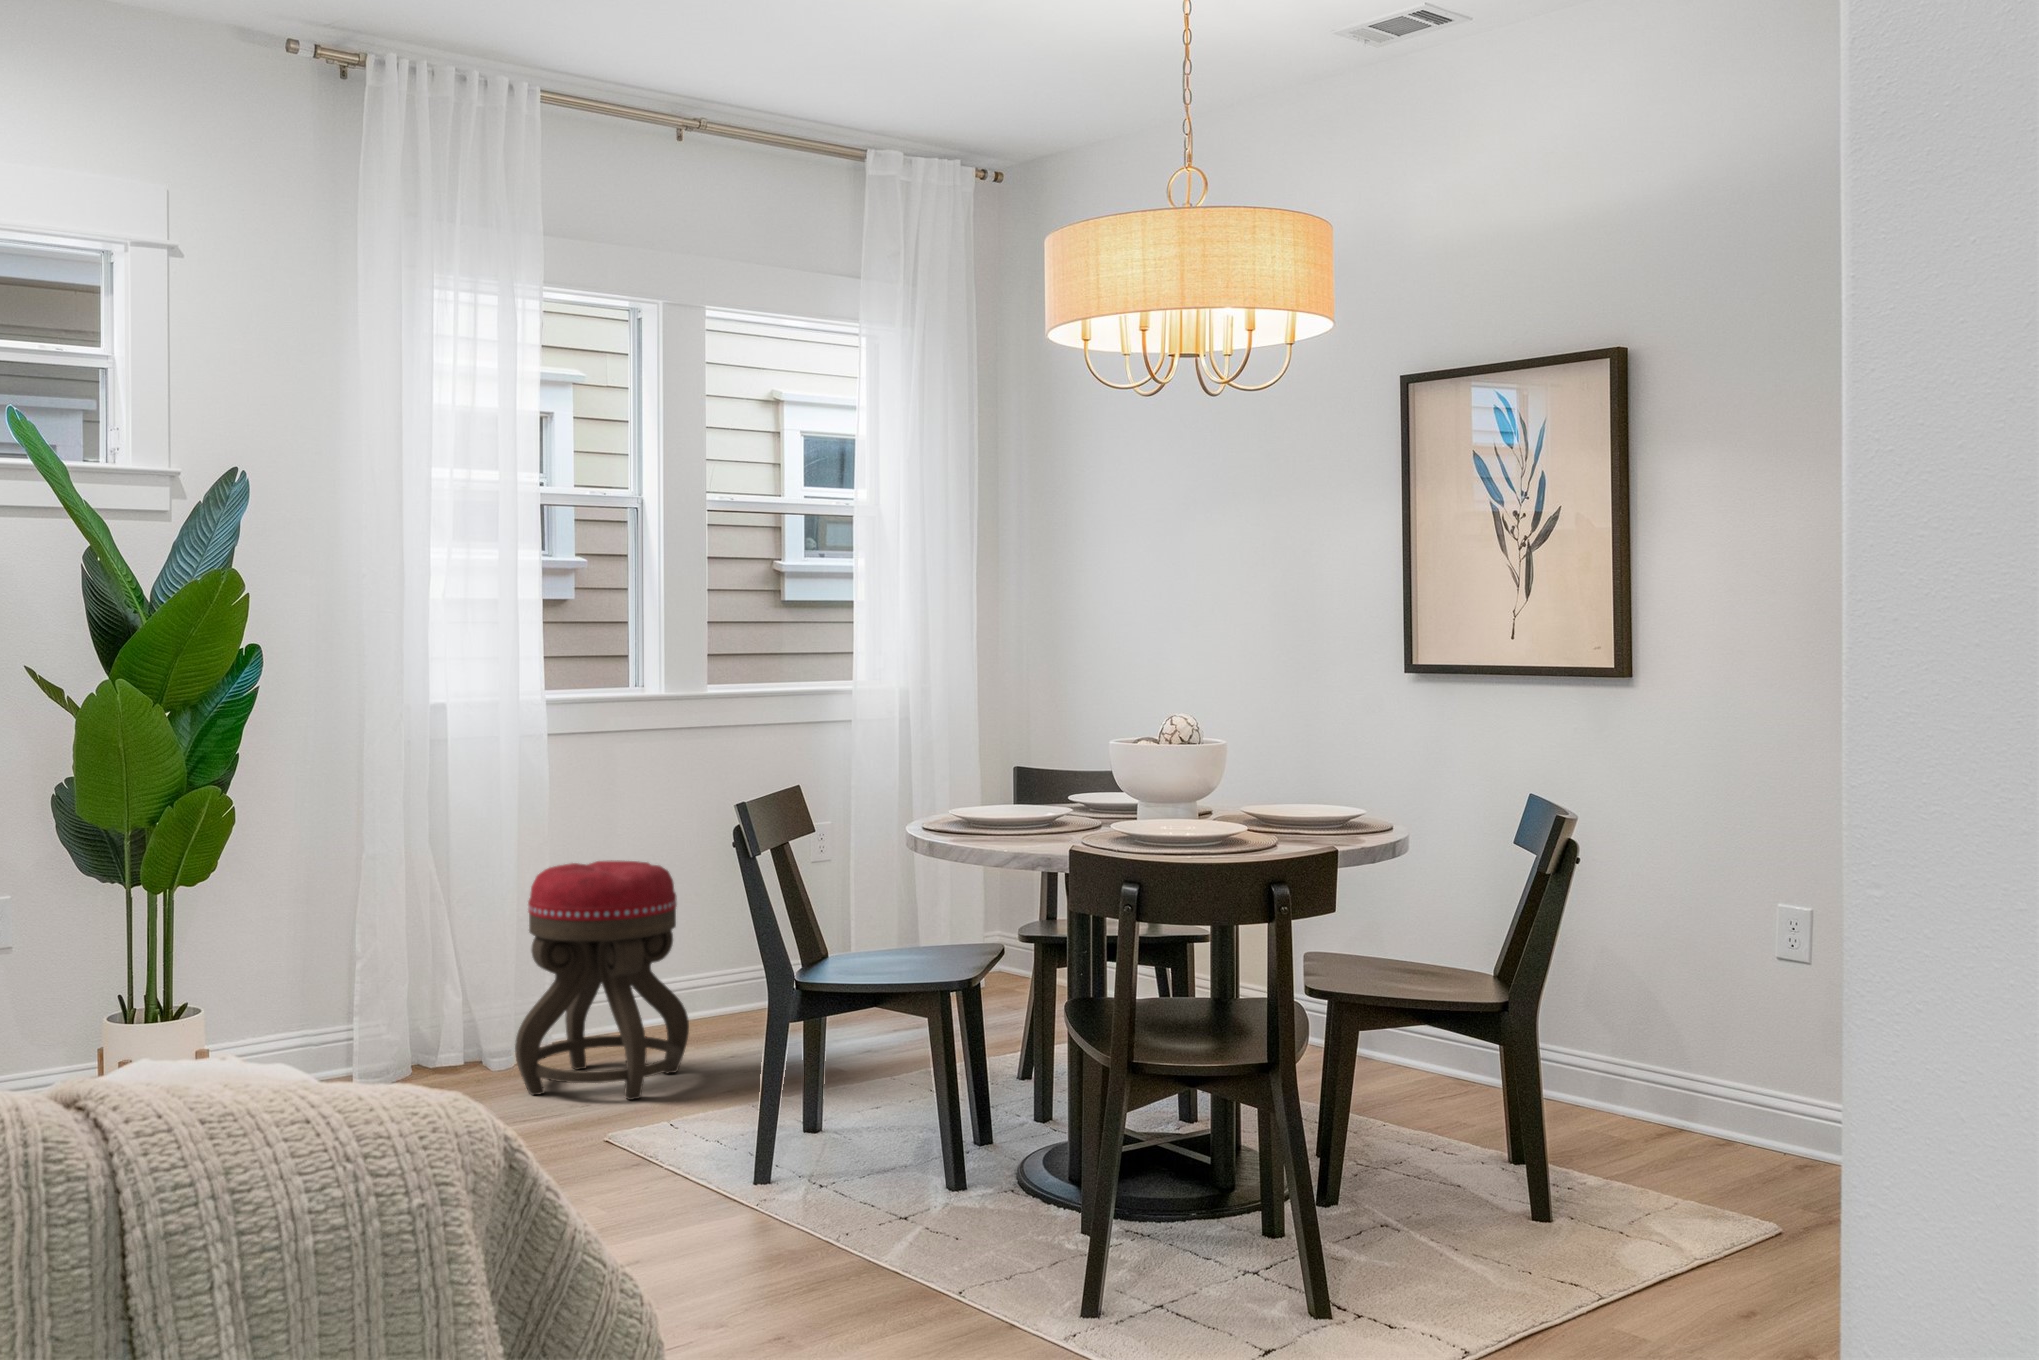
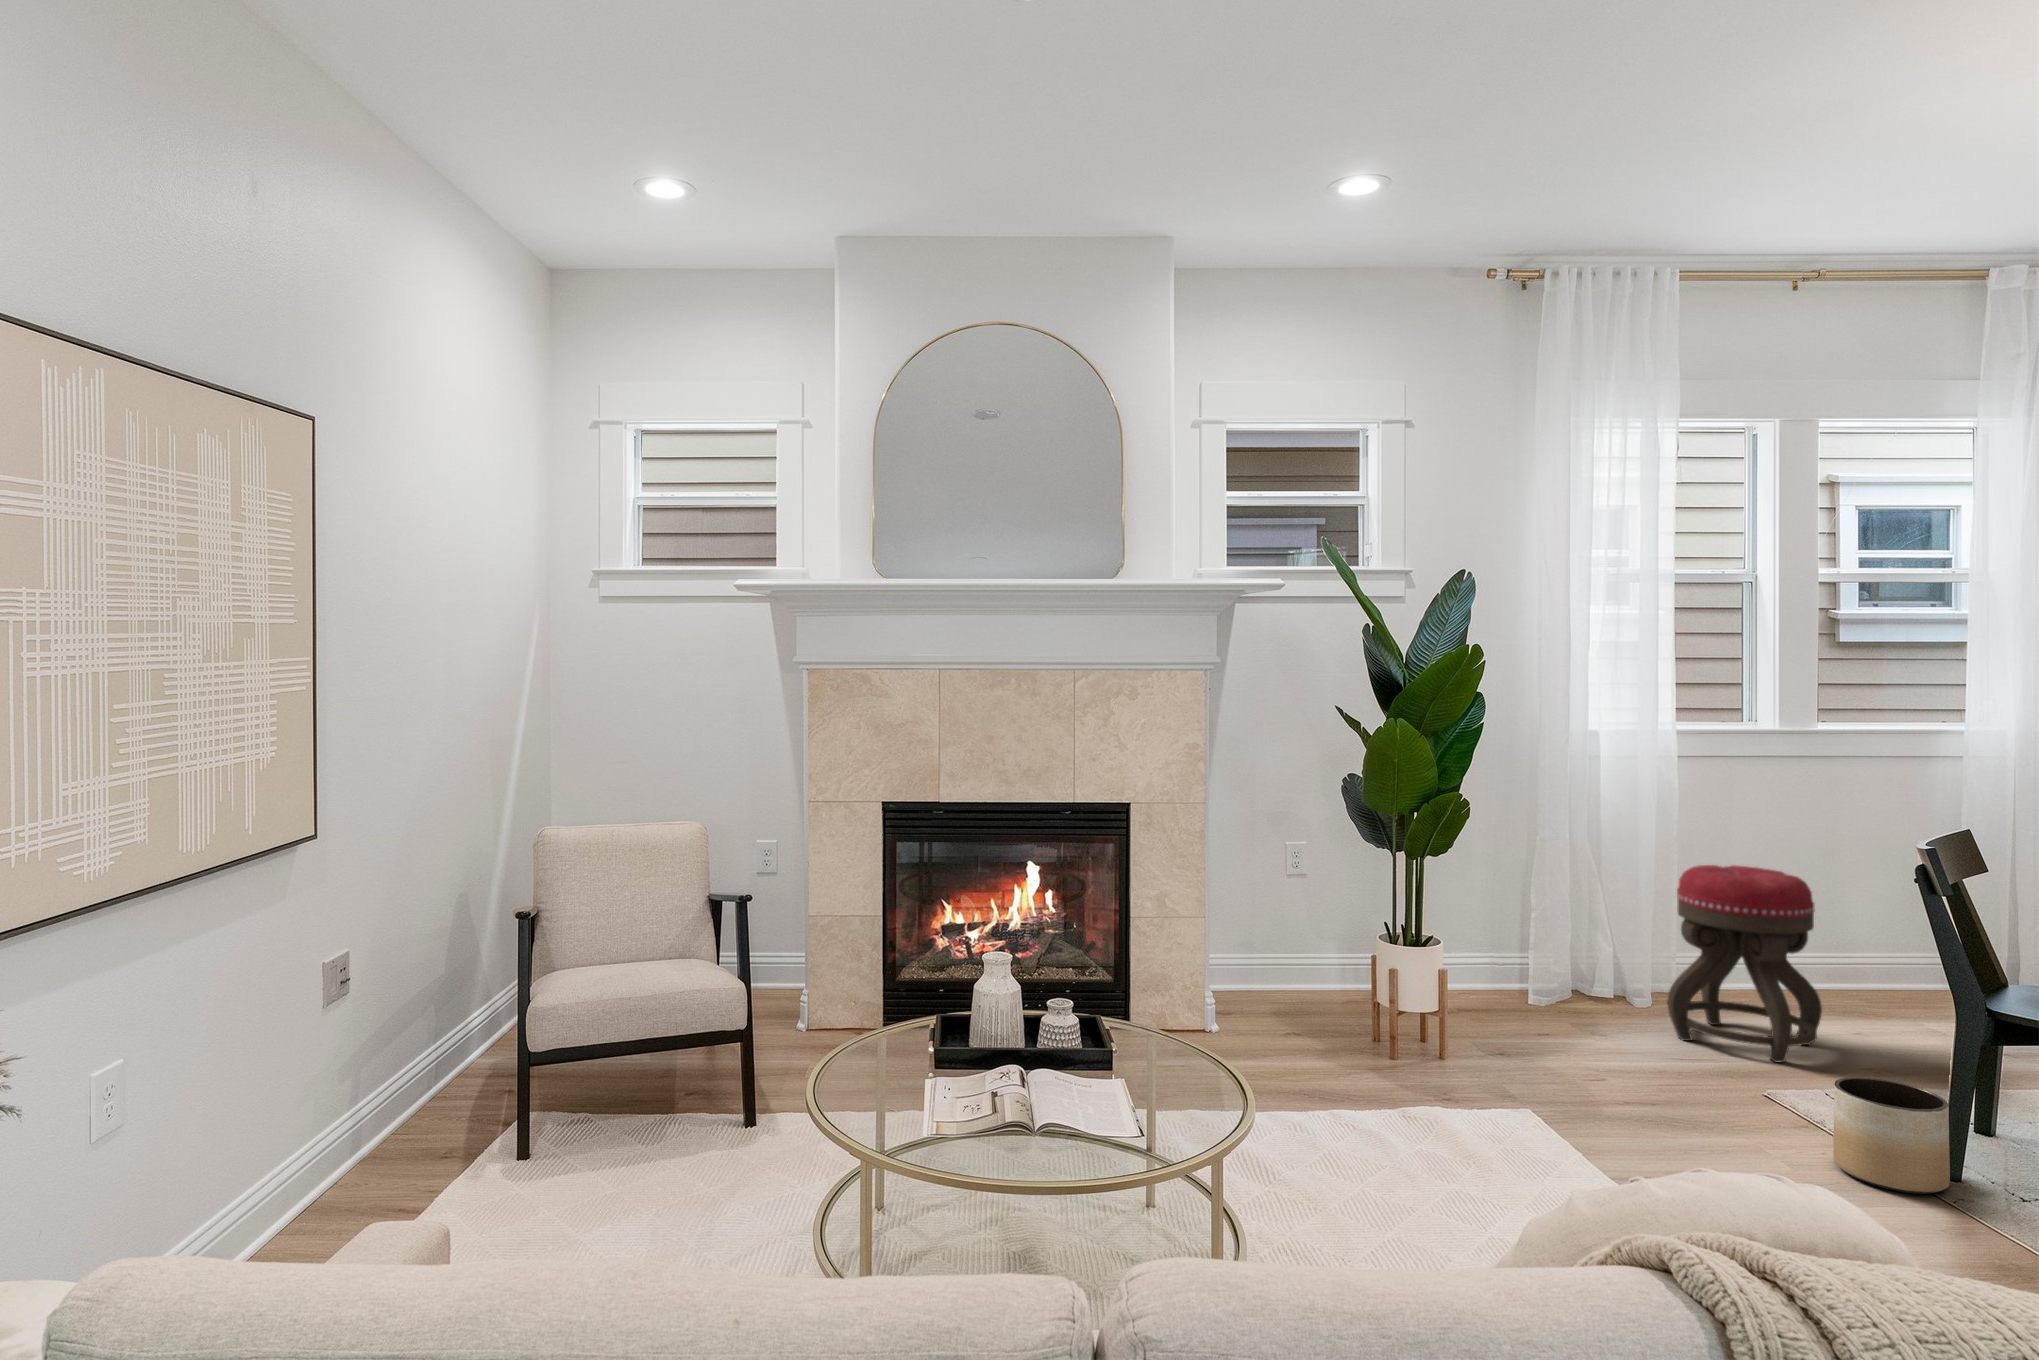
planter: none [644,1091,756,1221] -> present [1833,1077,1950,1194]

